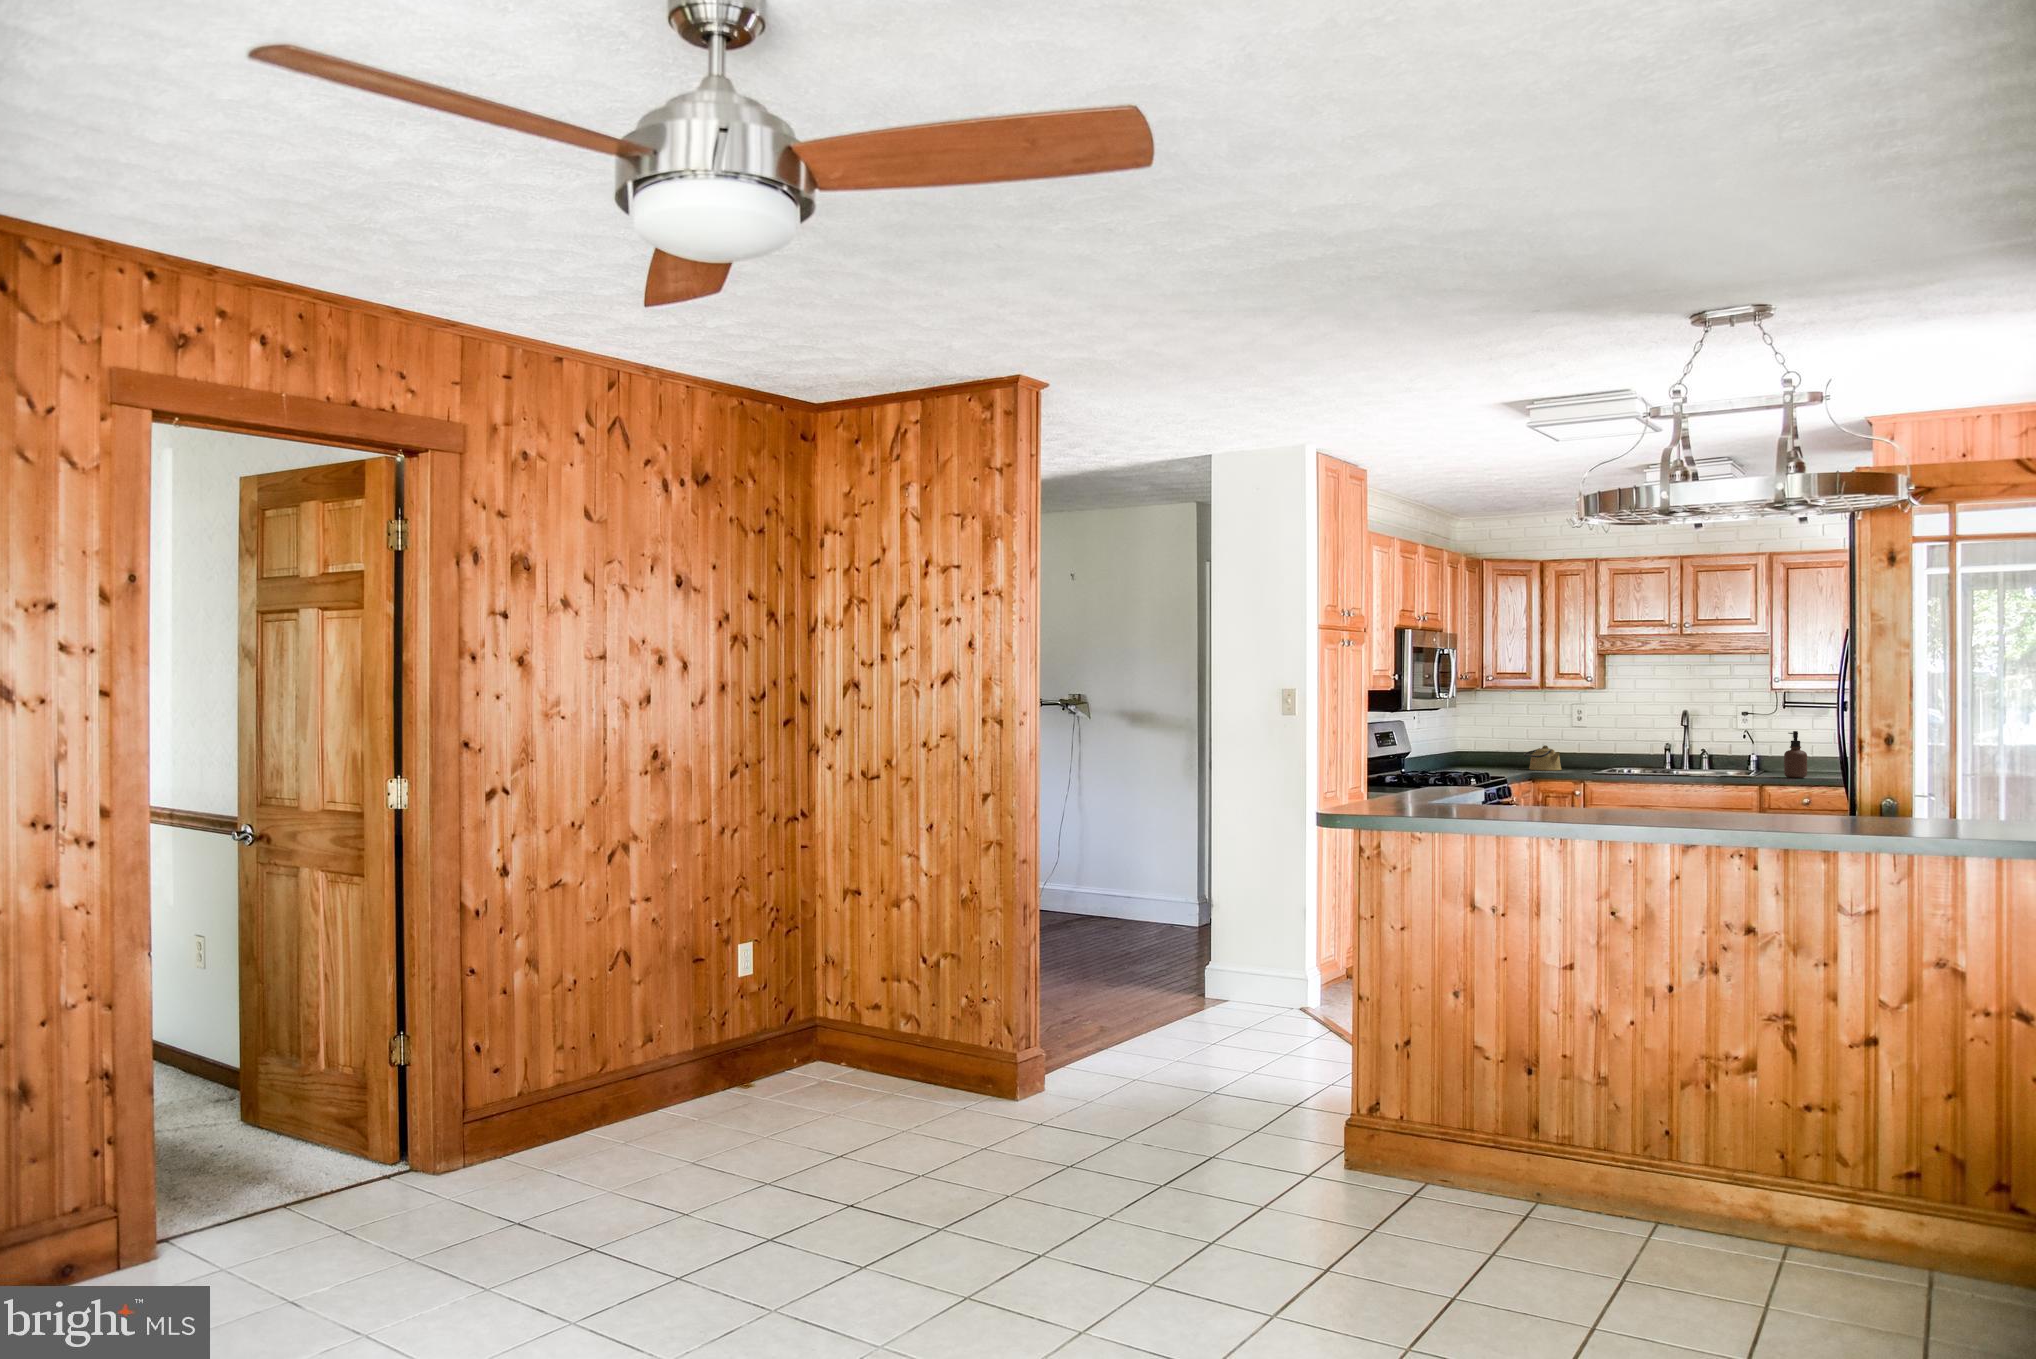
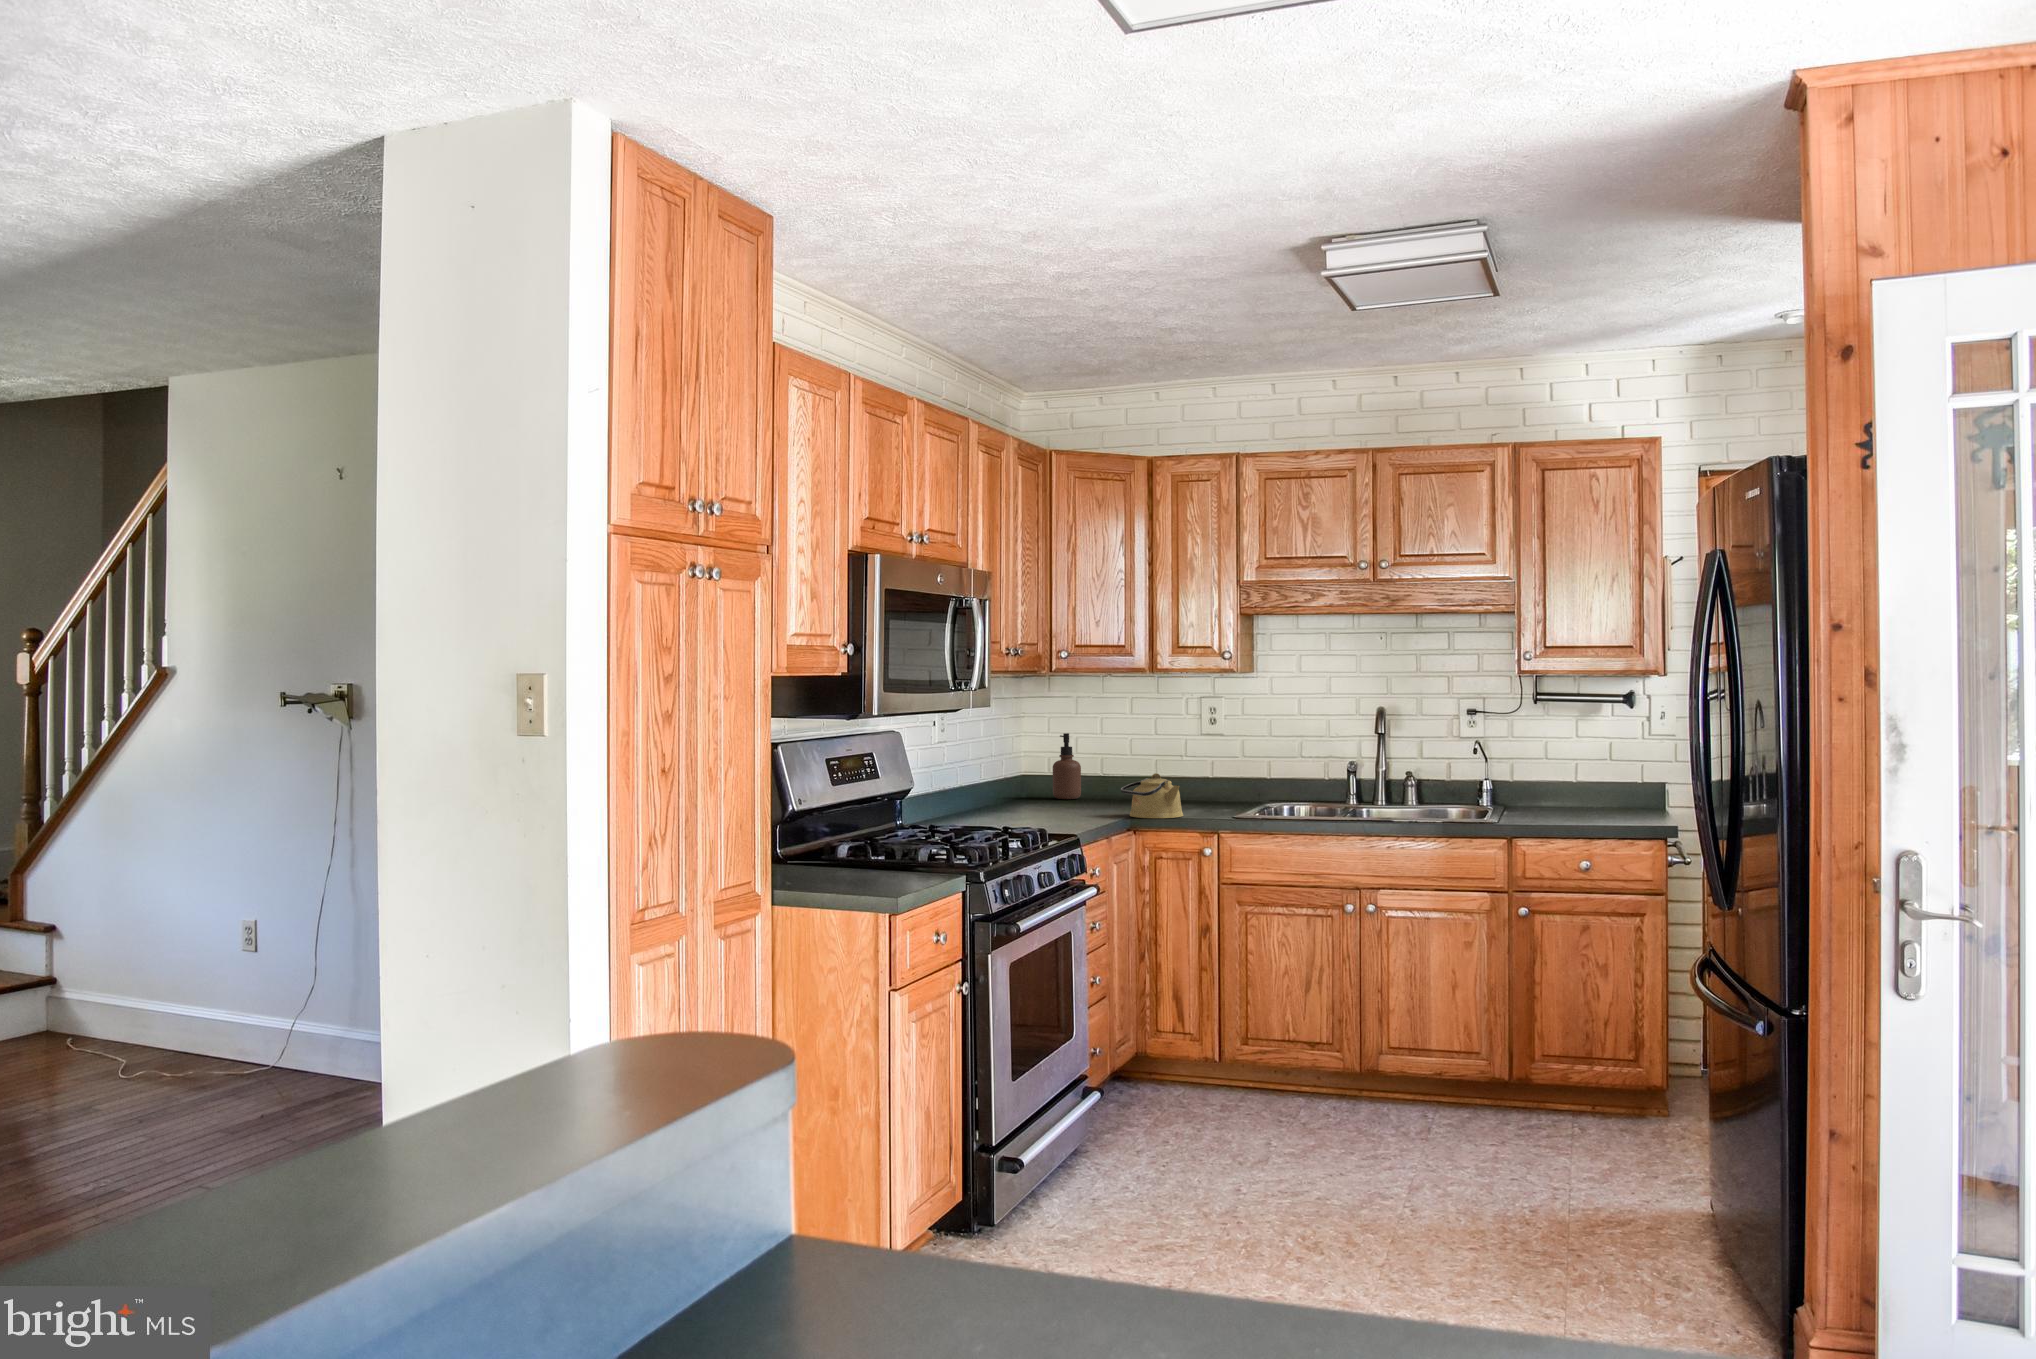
soap dispenser: present [1784,731,1807,778] -> present [1053,733,1081,799]

